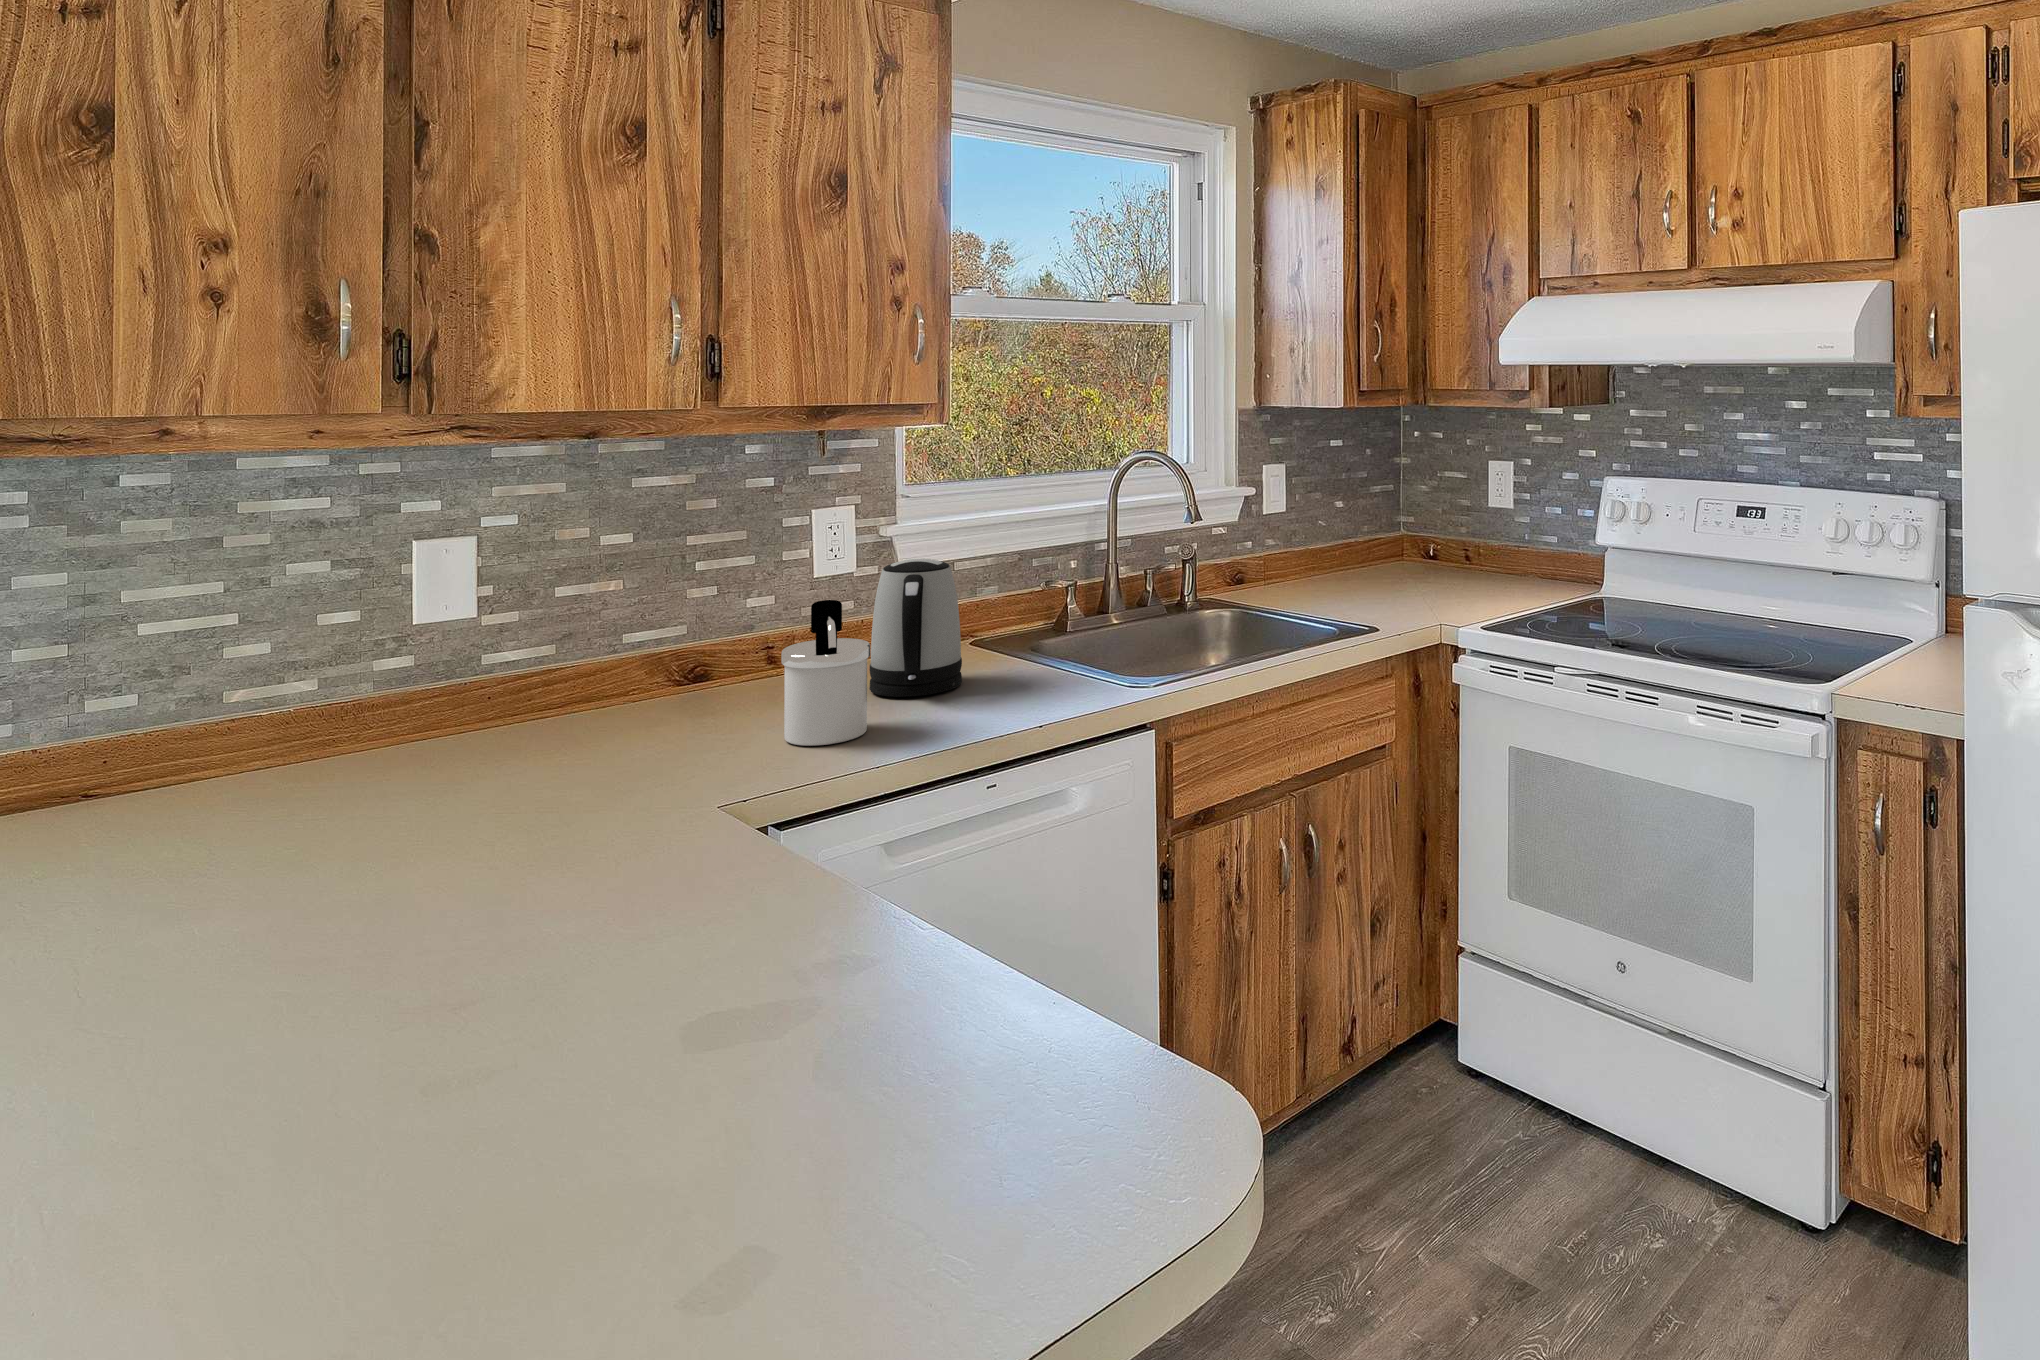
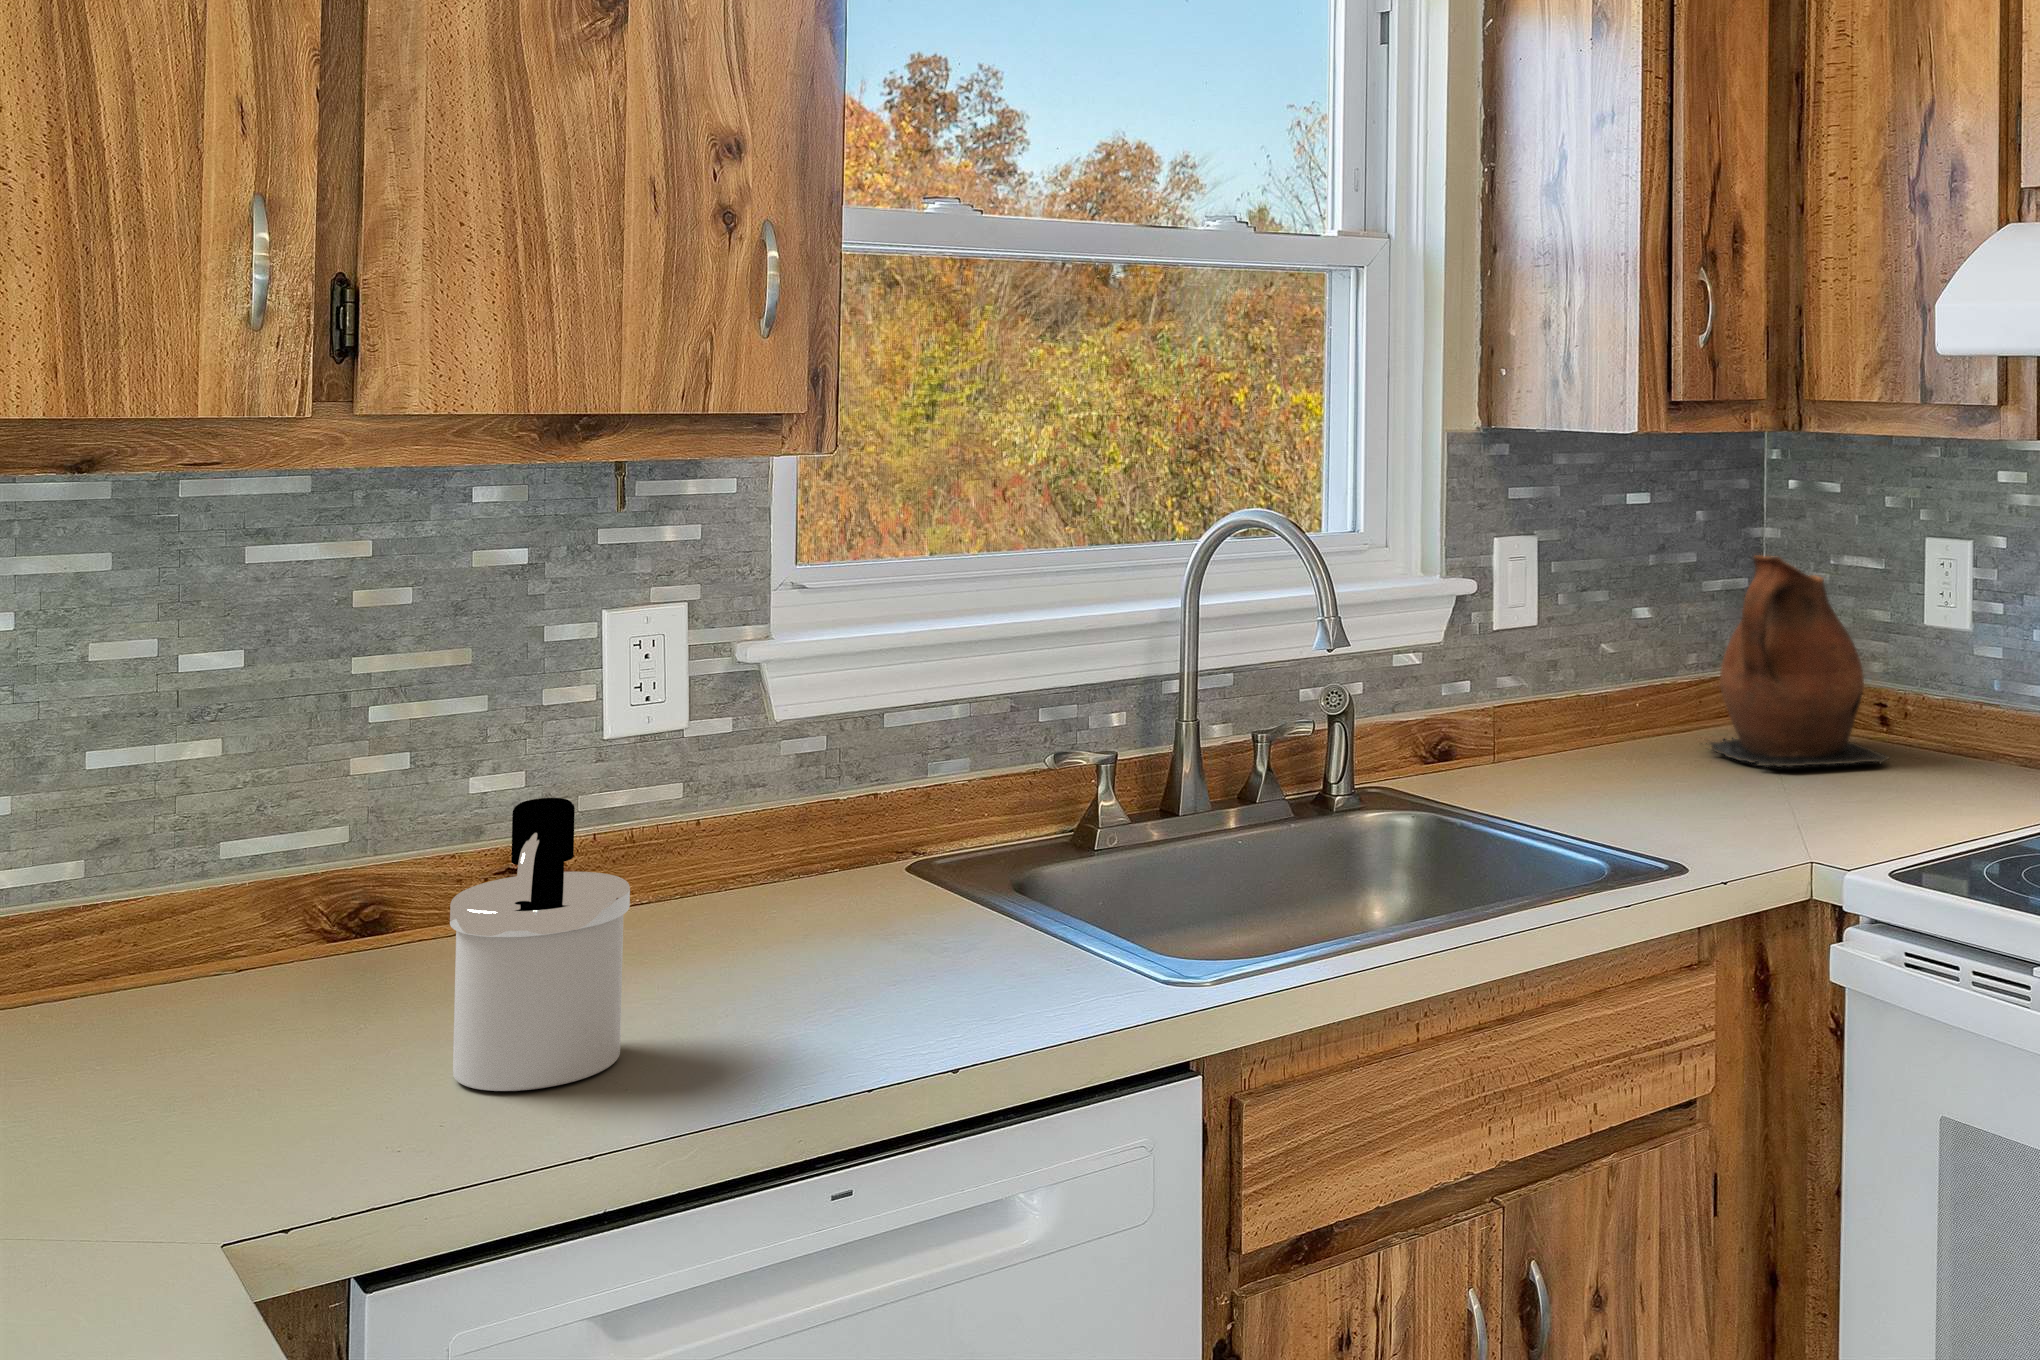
ceramic pitcher: none [1373,471,1473,582] -> present [1706,555,1888,767]
kettle: present [869,559,962,697] -> none [669,713,849,984]

